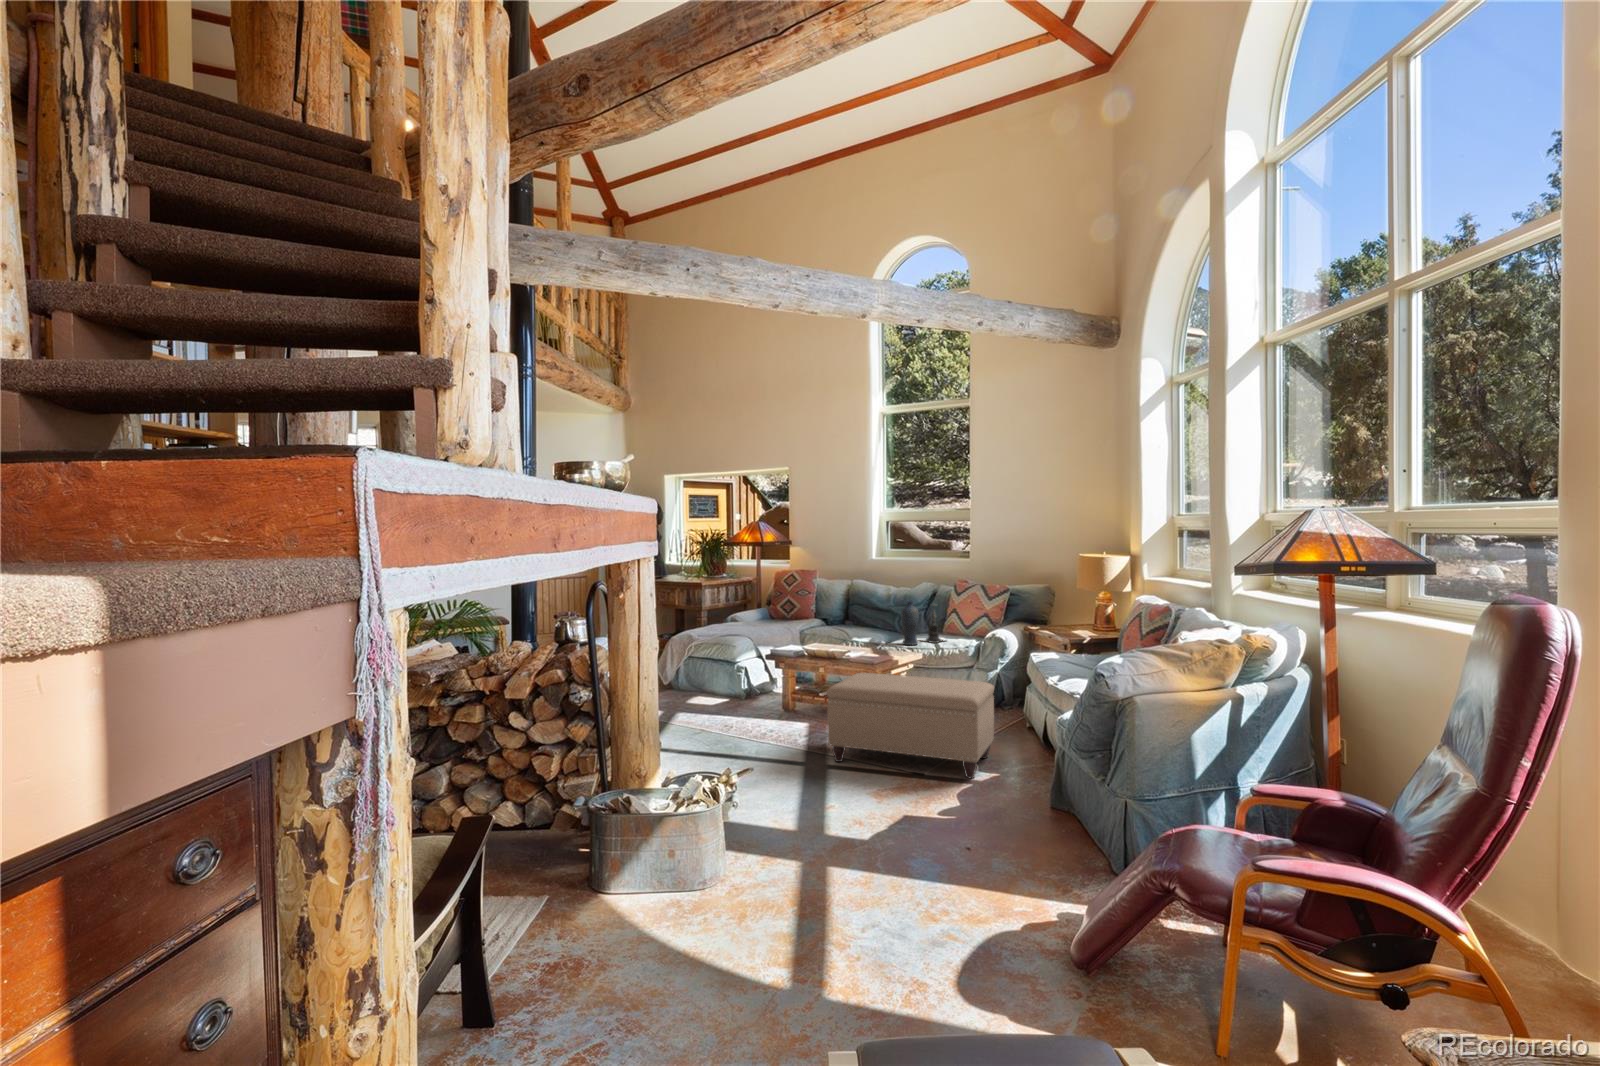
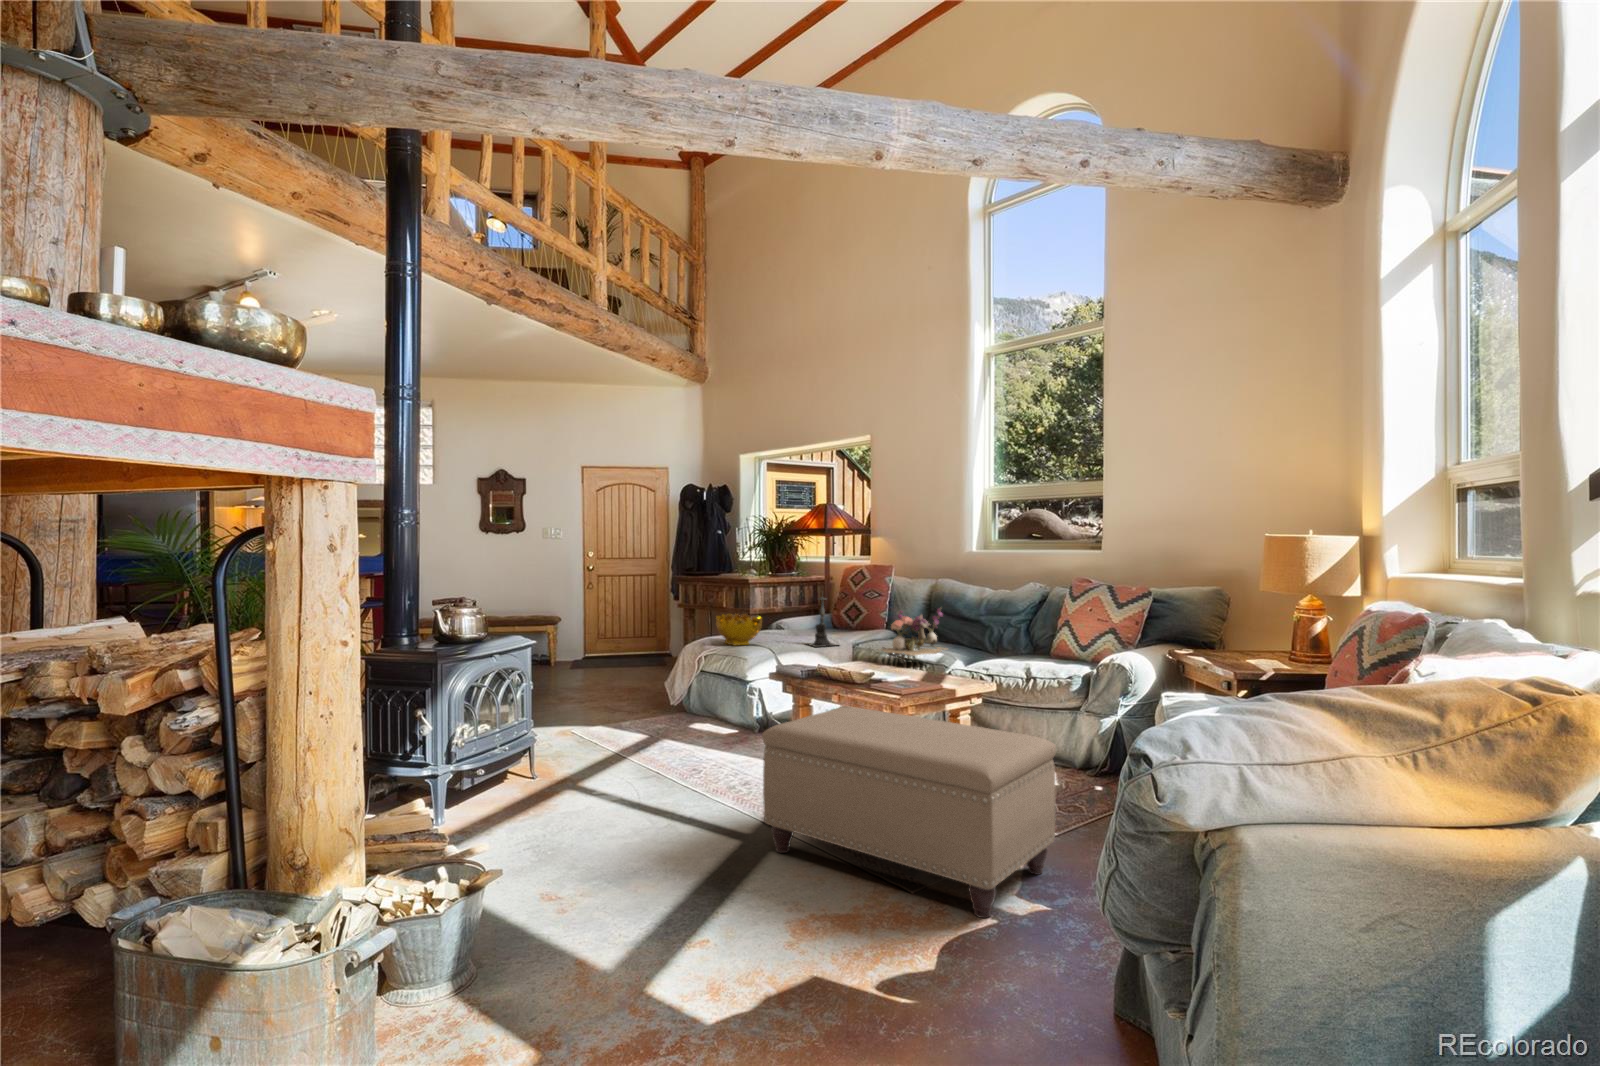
vase: present [901,600,919,645] -> none [972,603,999,670]
flower arrangement: none [836,603,883,643] -> present [882,609,946,660]
candle holder: present [924,604,943,643] -> present [809,597,836,647]
decorative bowl: none [703,611,738,636] -> present [716,614,762,646]

